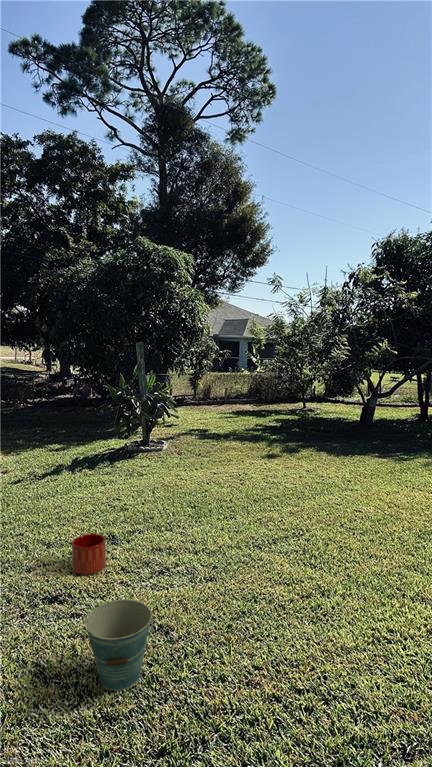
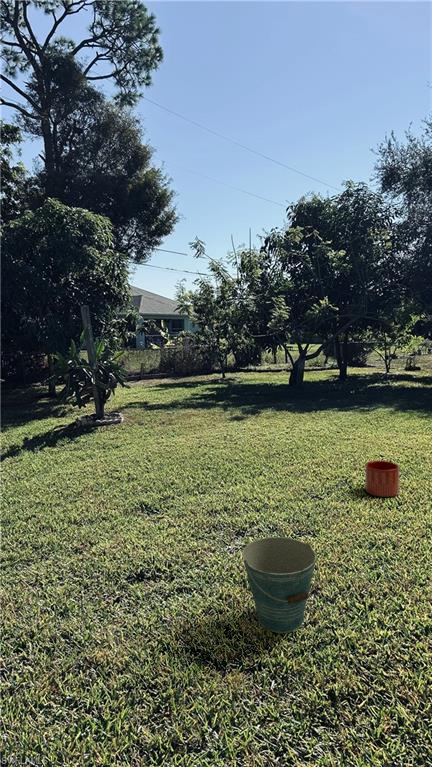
planter: present [72,534,106,575] -> present [365,461,399,497]

